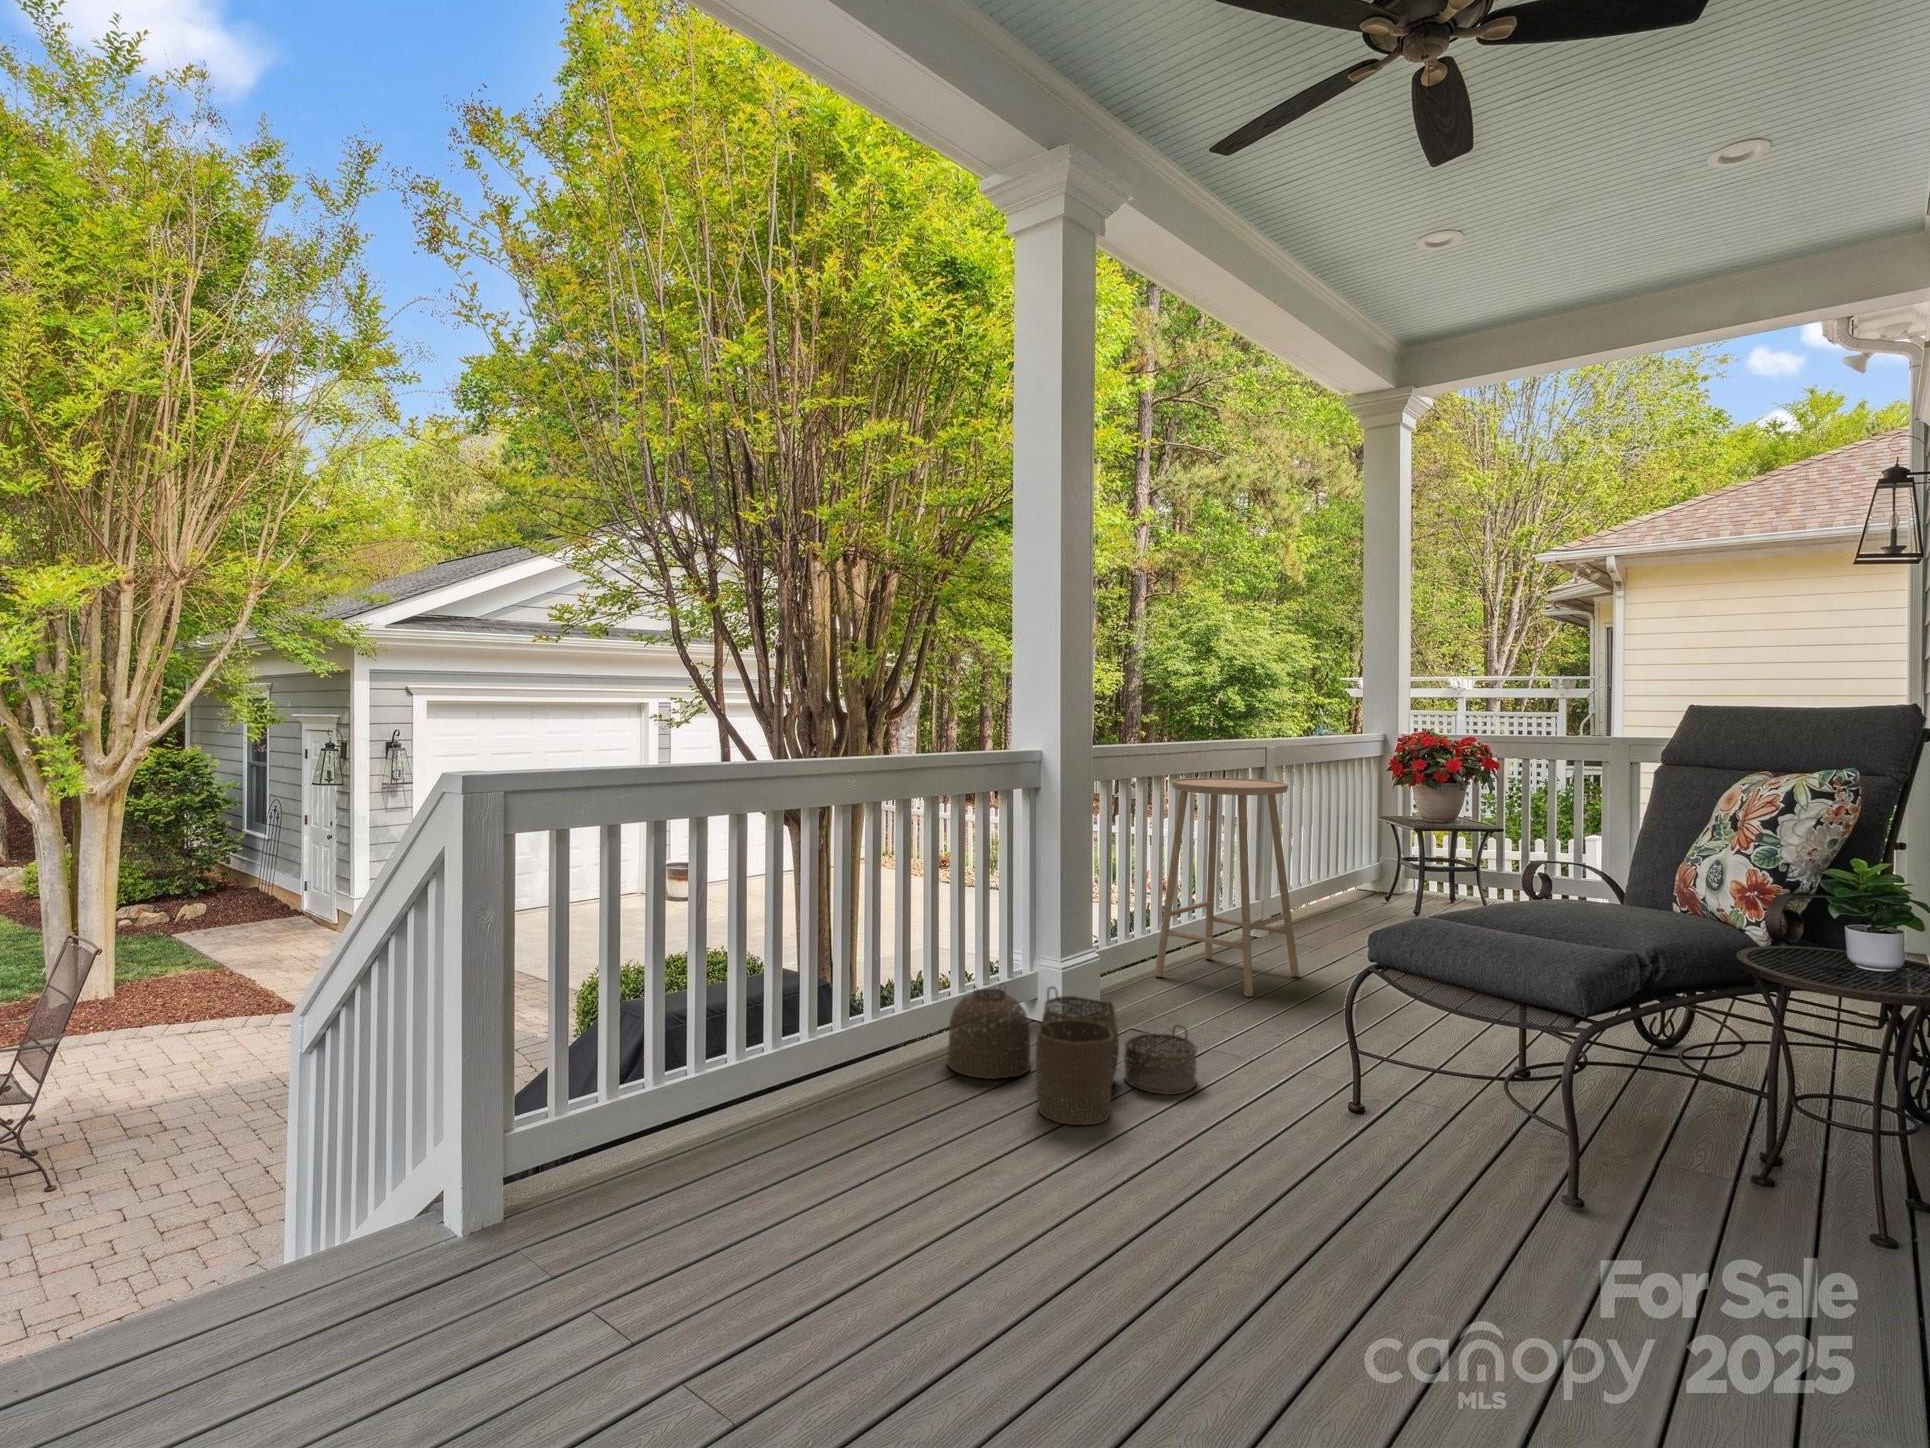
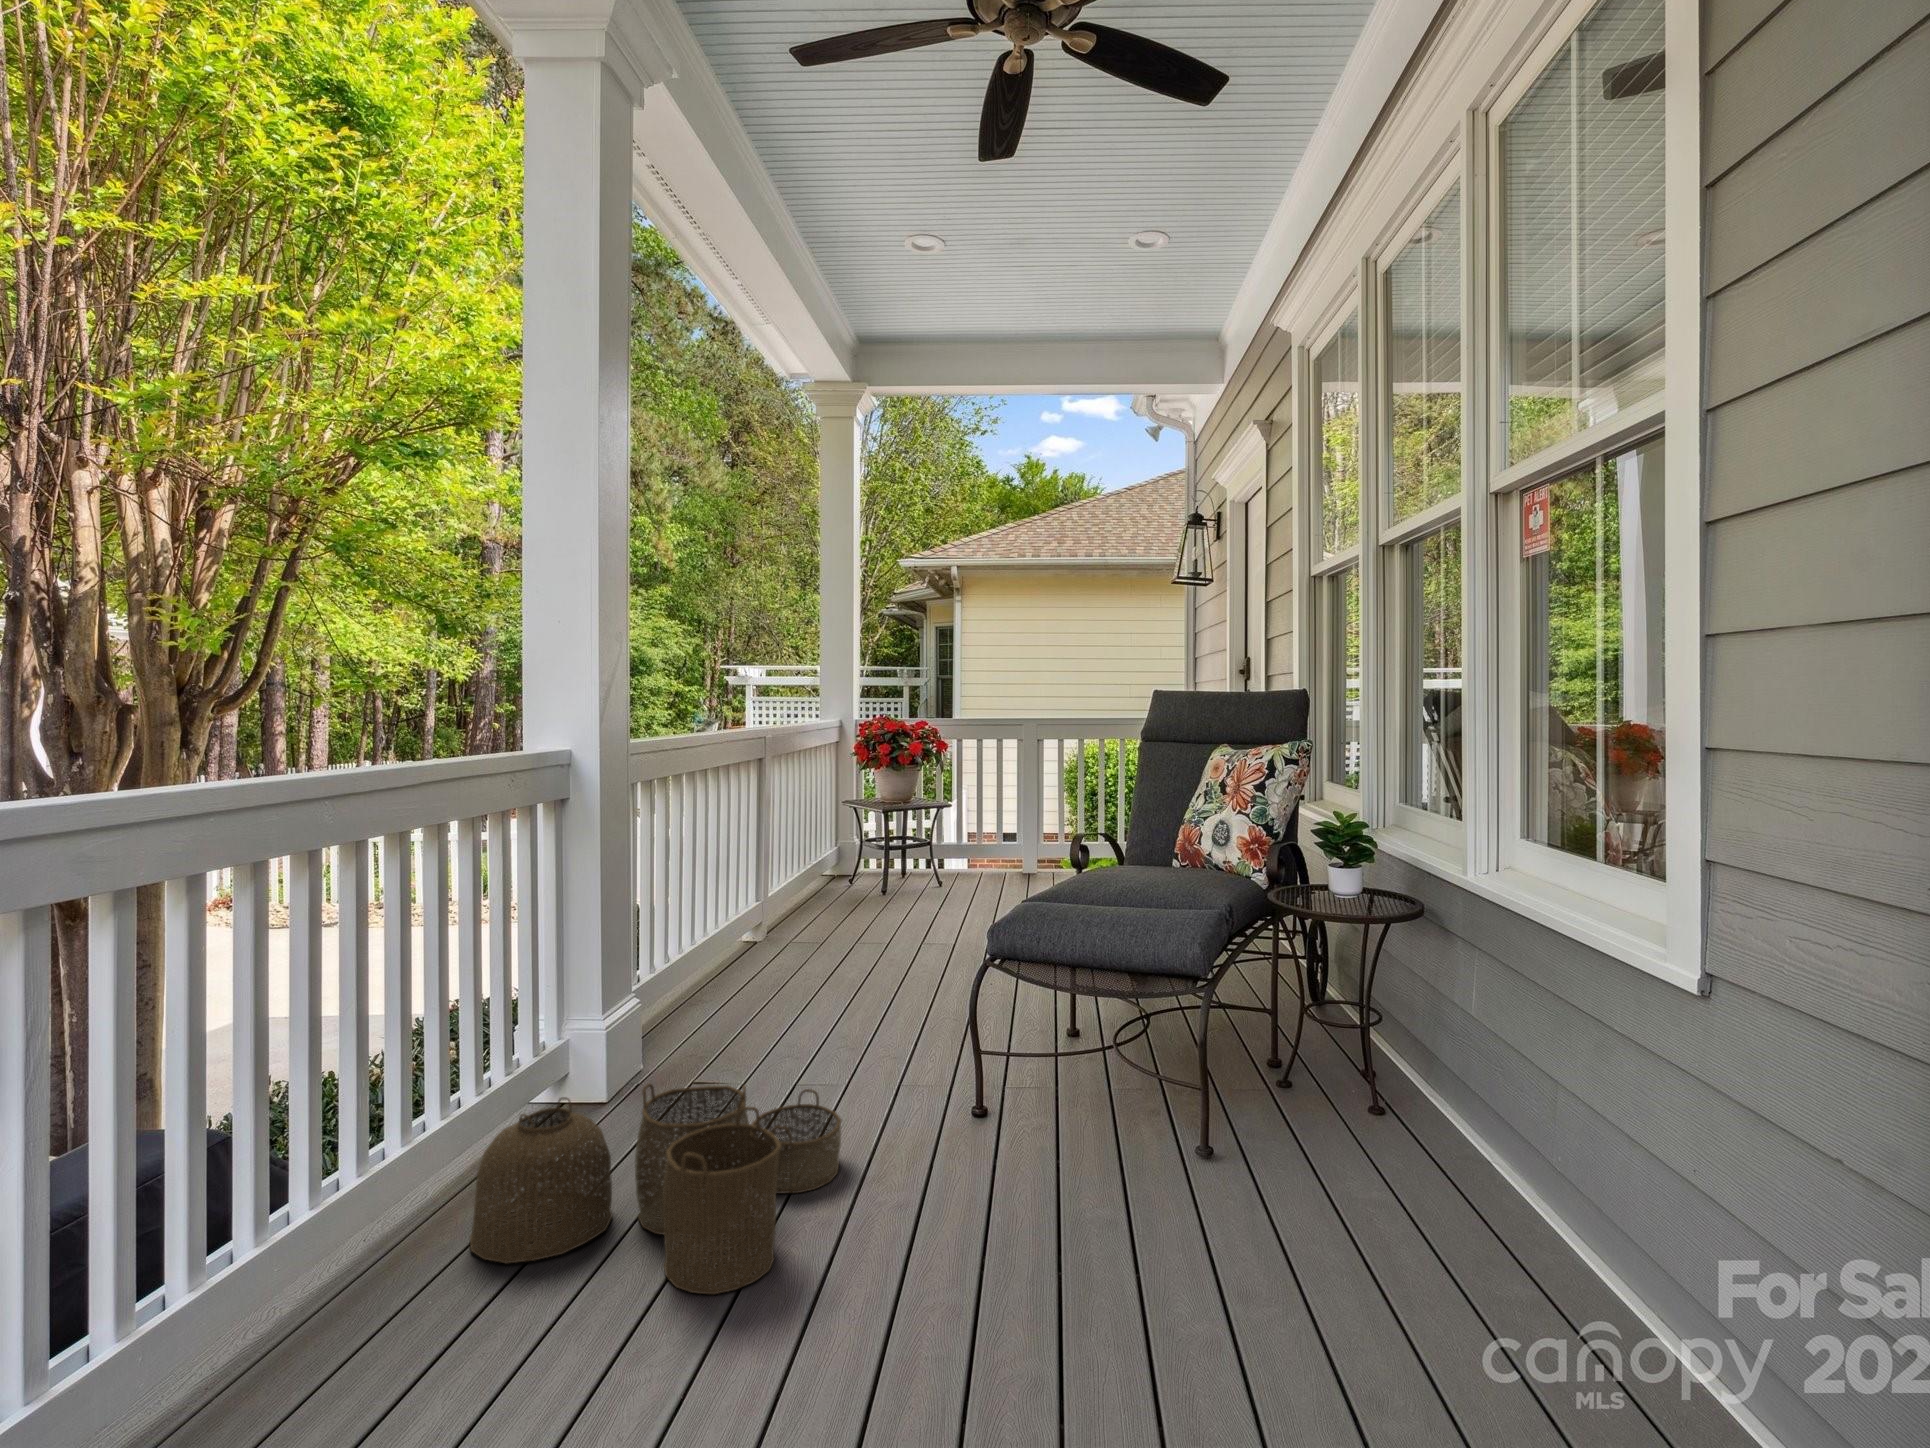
stool: present [1155,778,1299,997] -> none [679,770,831,1022]

